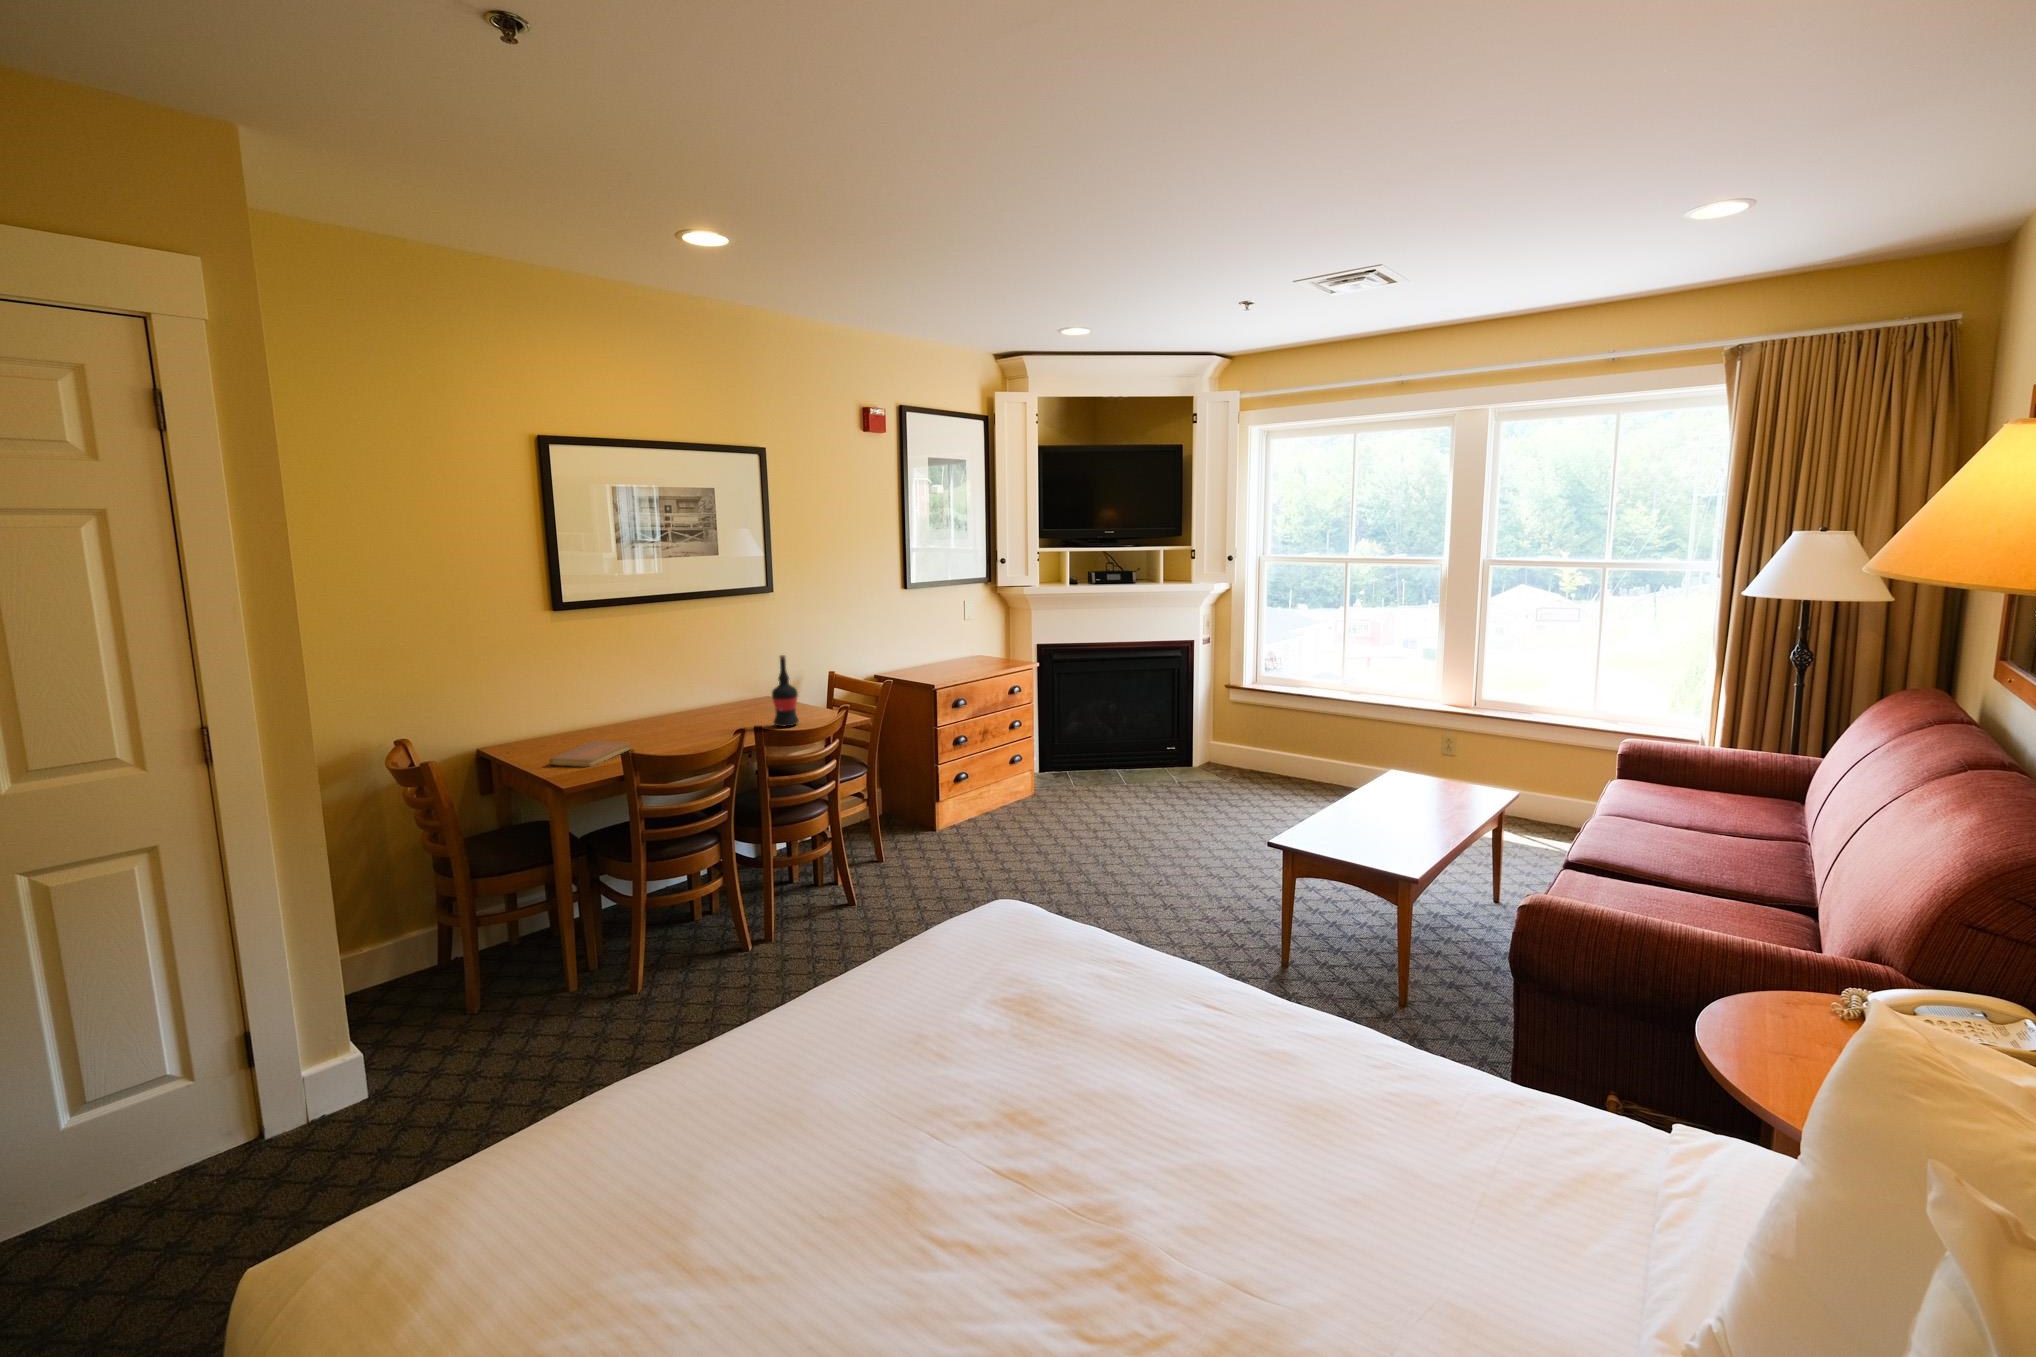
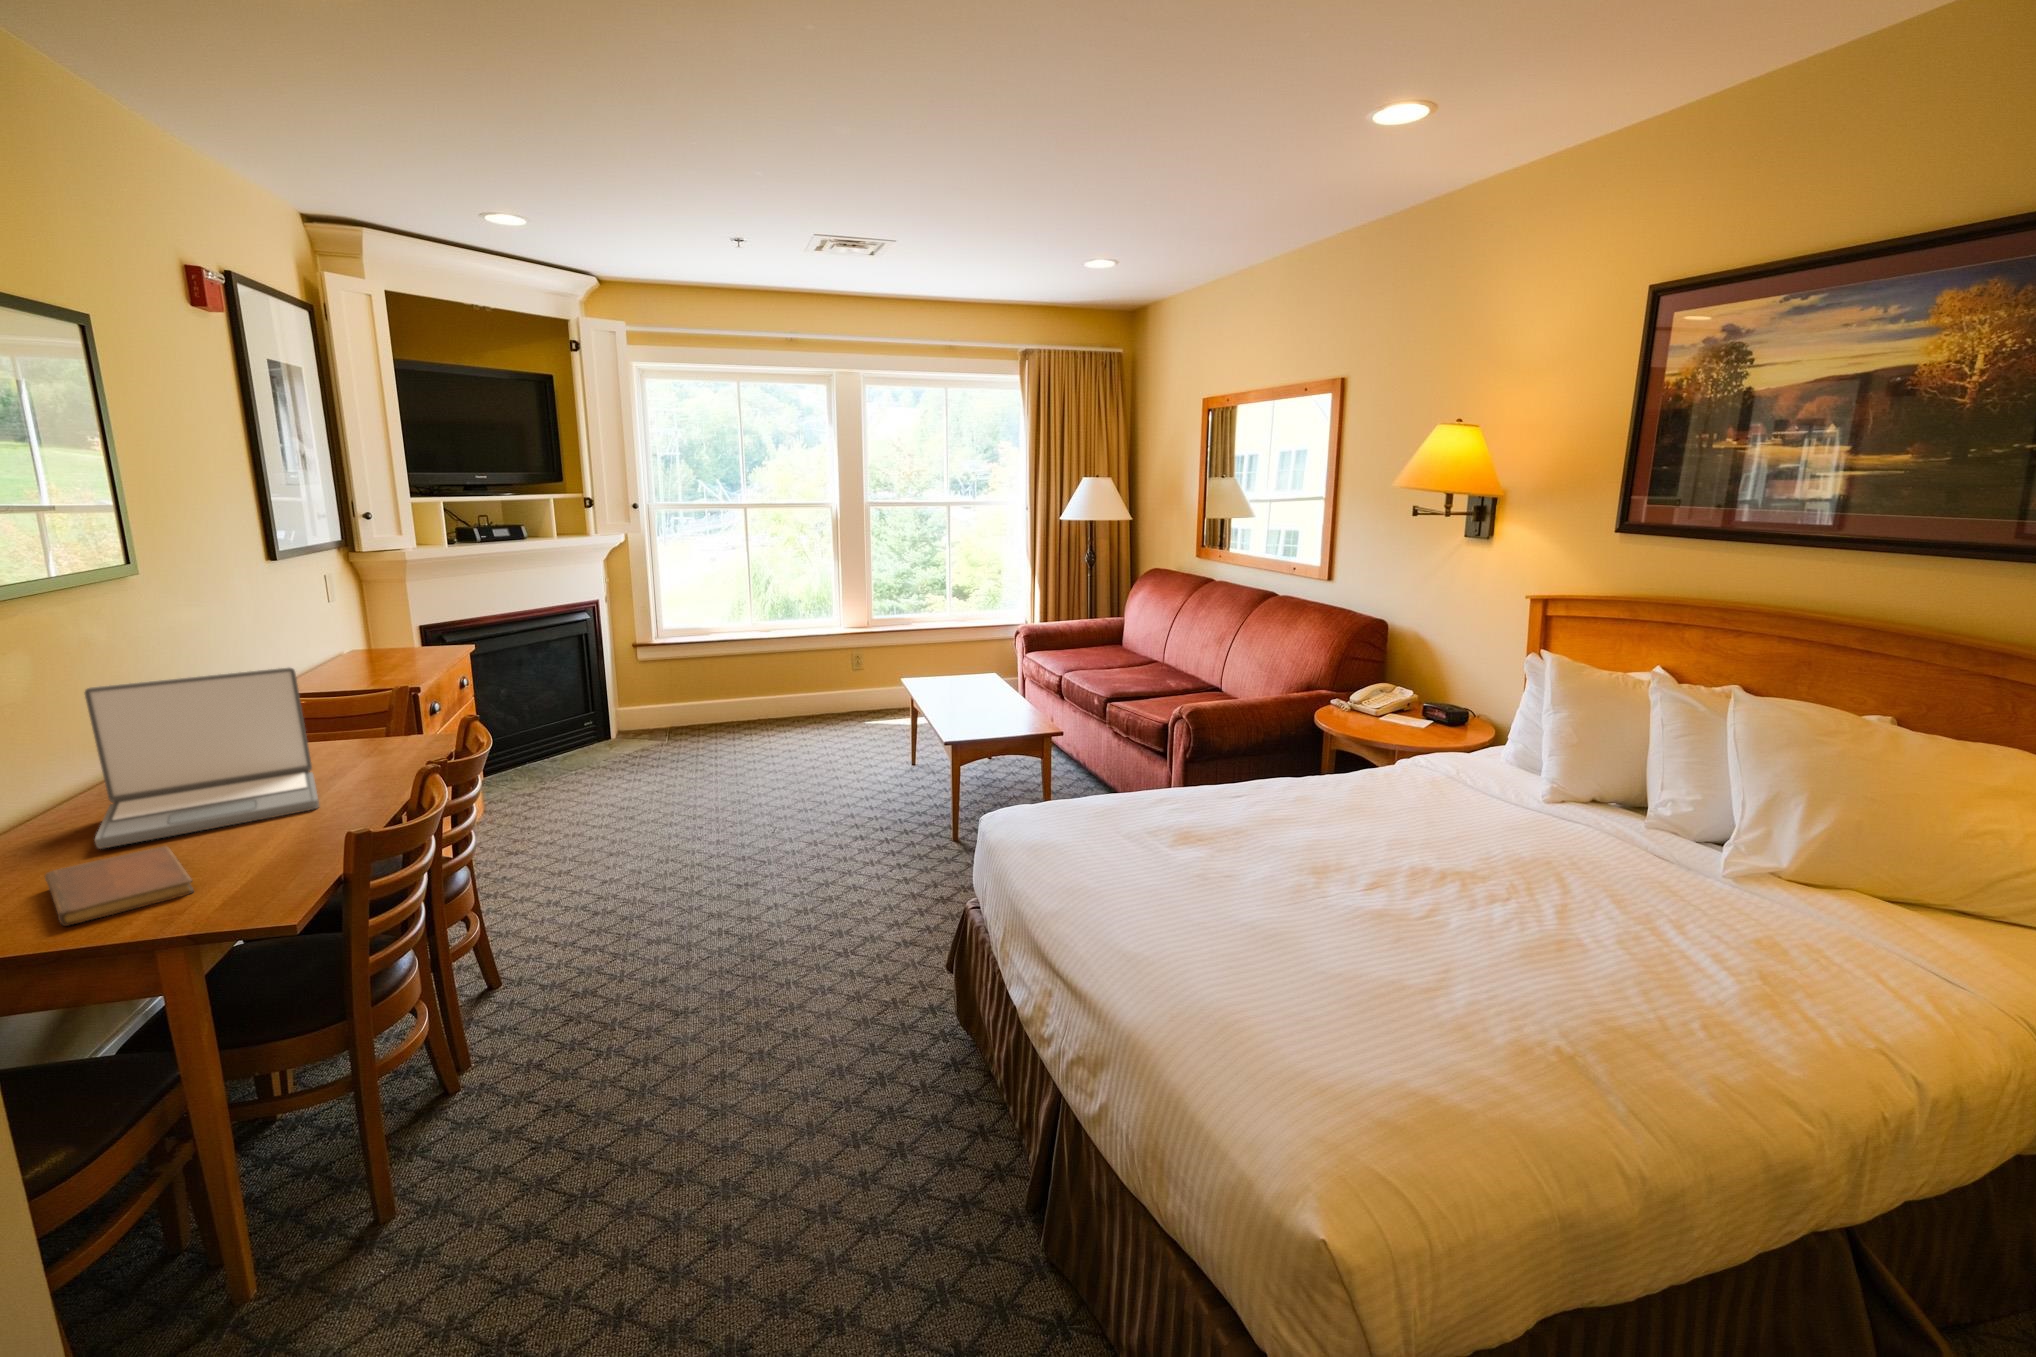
wine bottle: present [772,655,799,726] -> none [330,649,386,763]
laptop: none [635,657,751,745] -> present [85,668,319,849]

